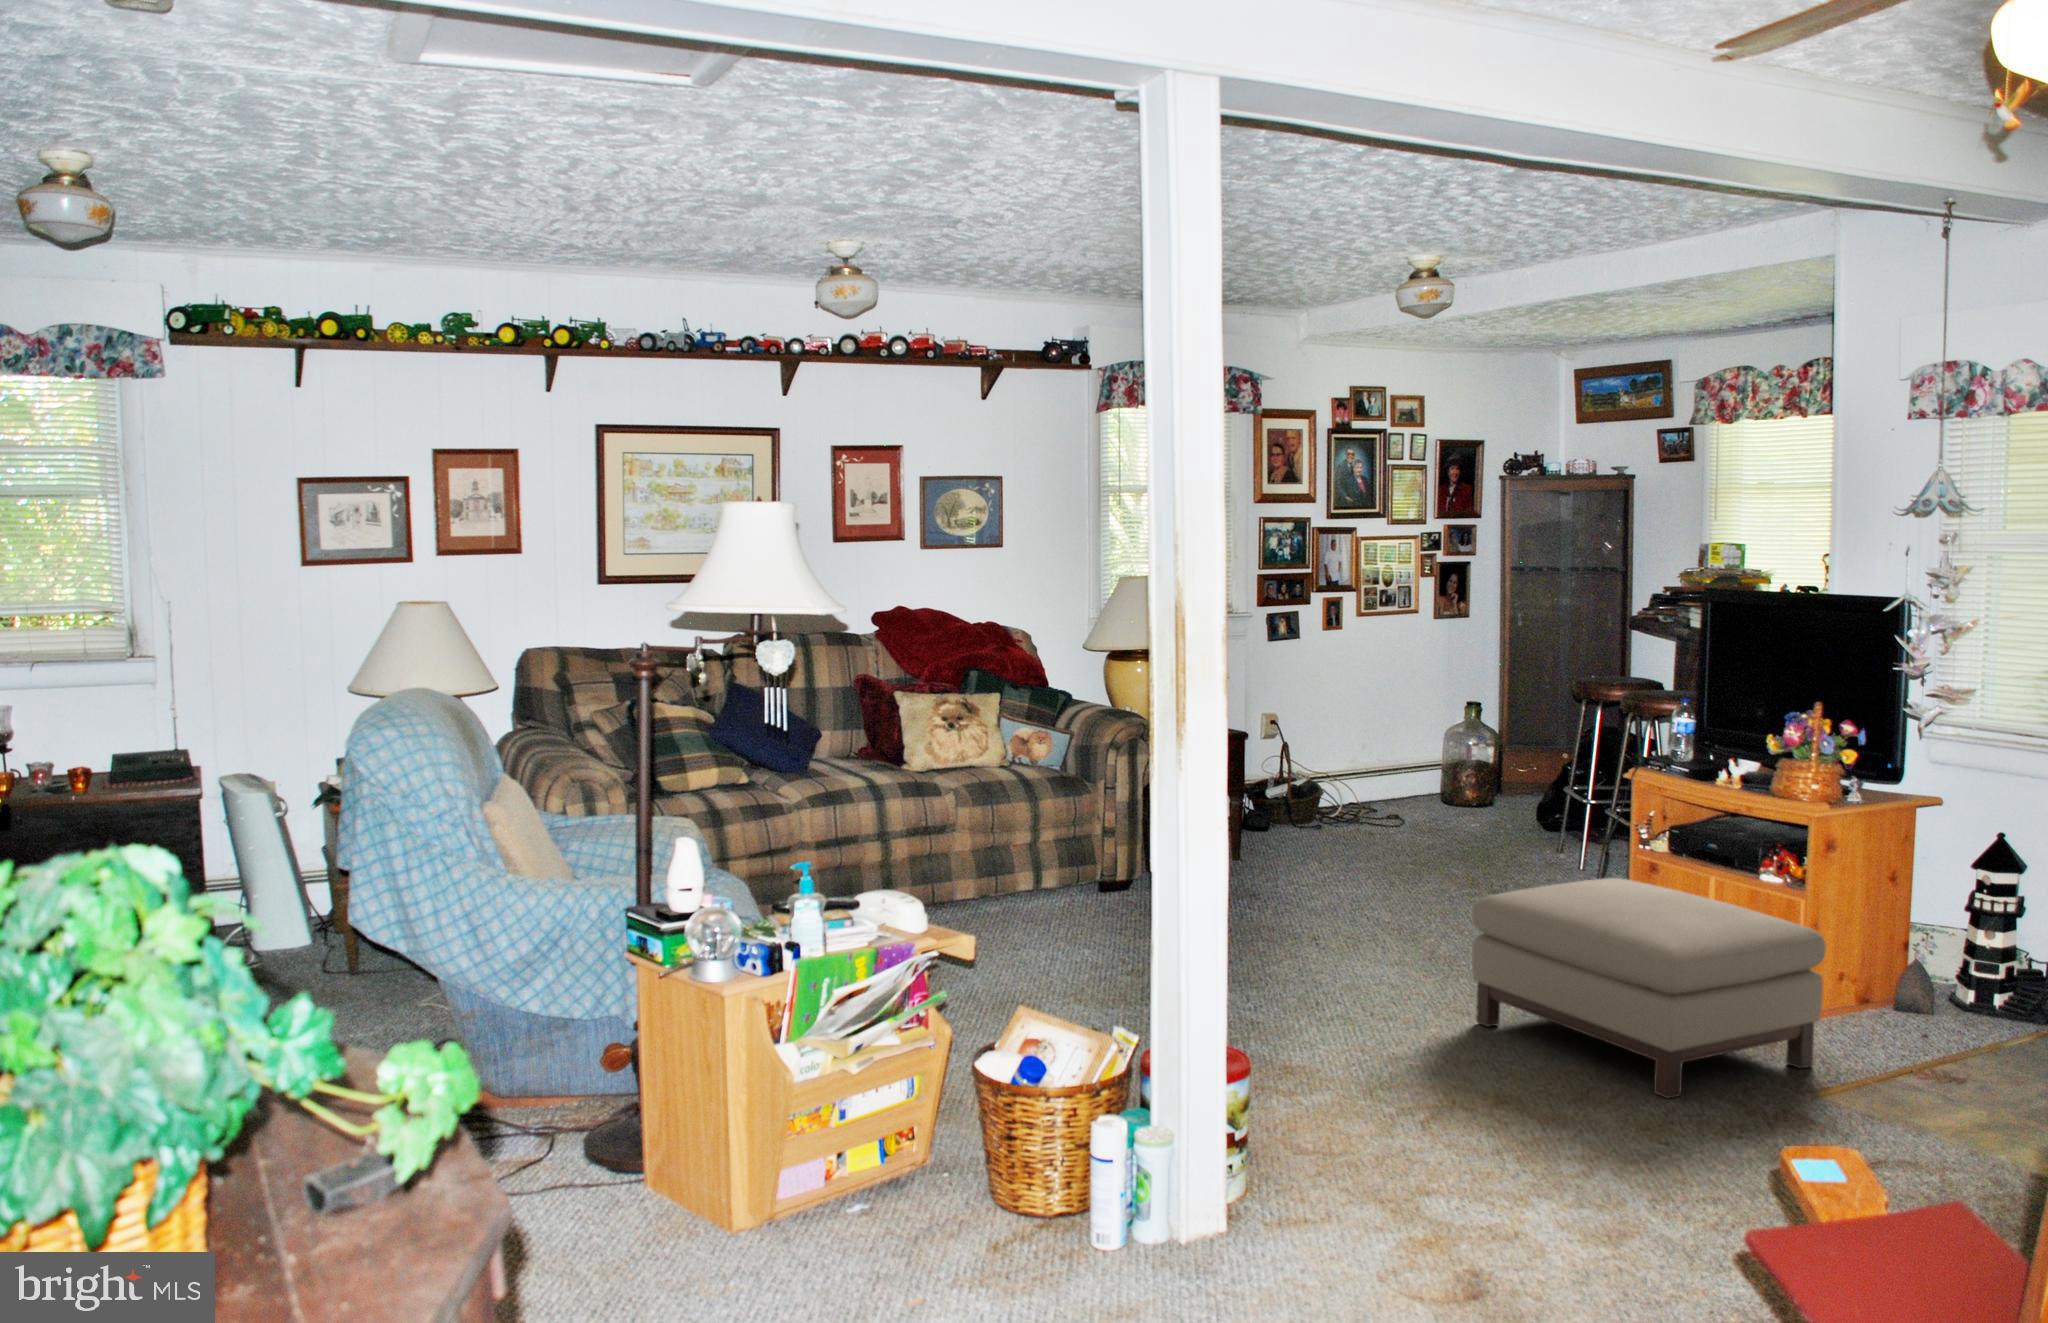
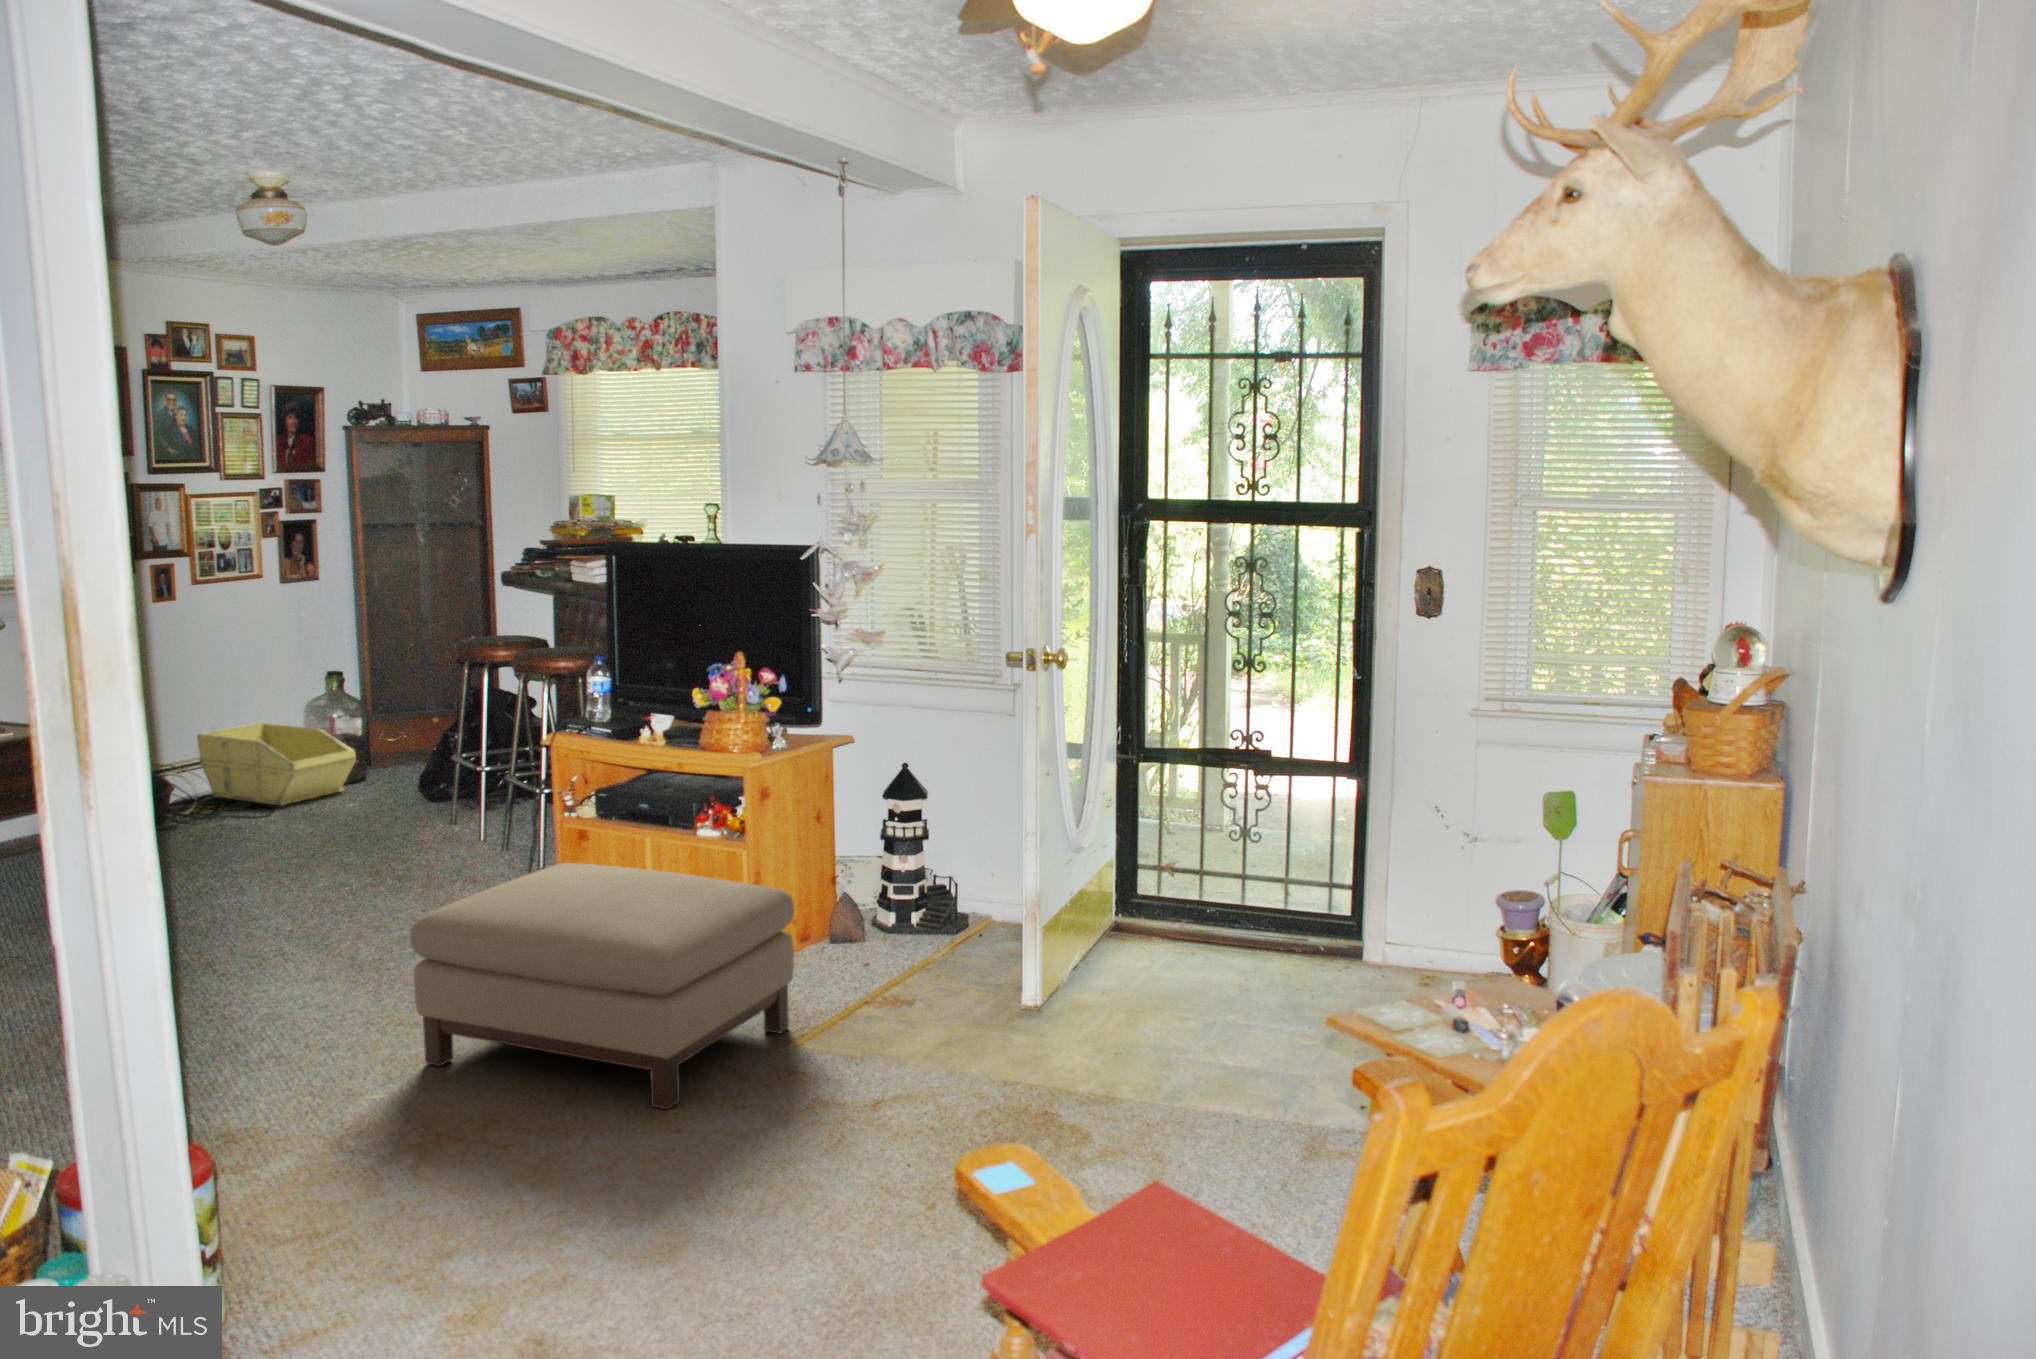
storage bin: none [1354,743,1481,817] -> present [197,723,356,806]

